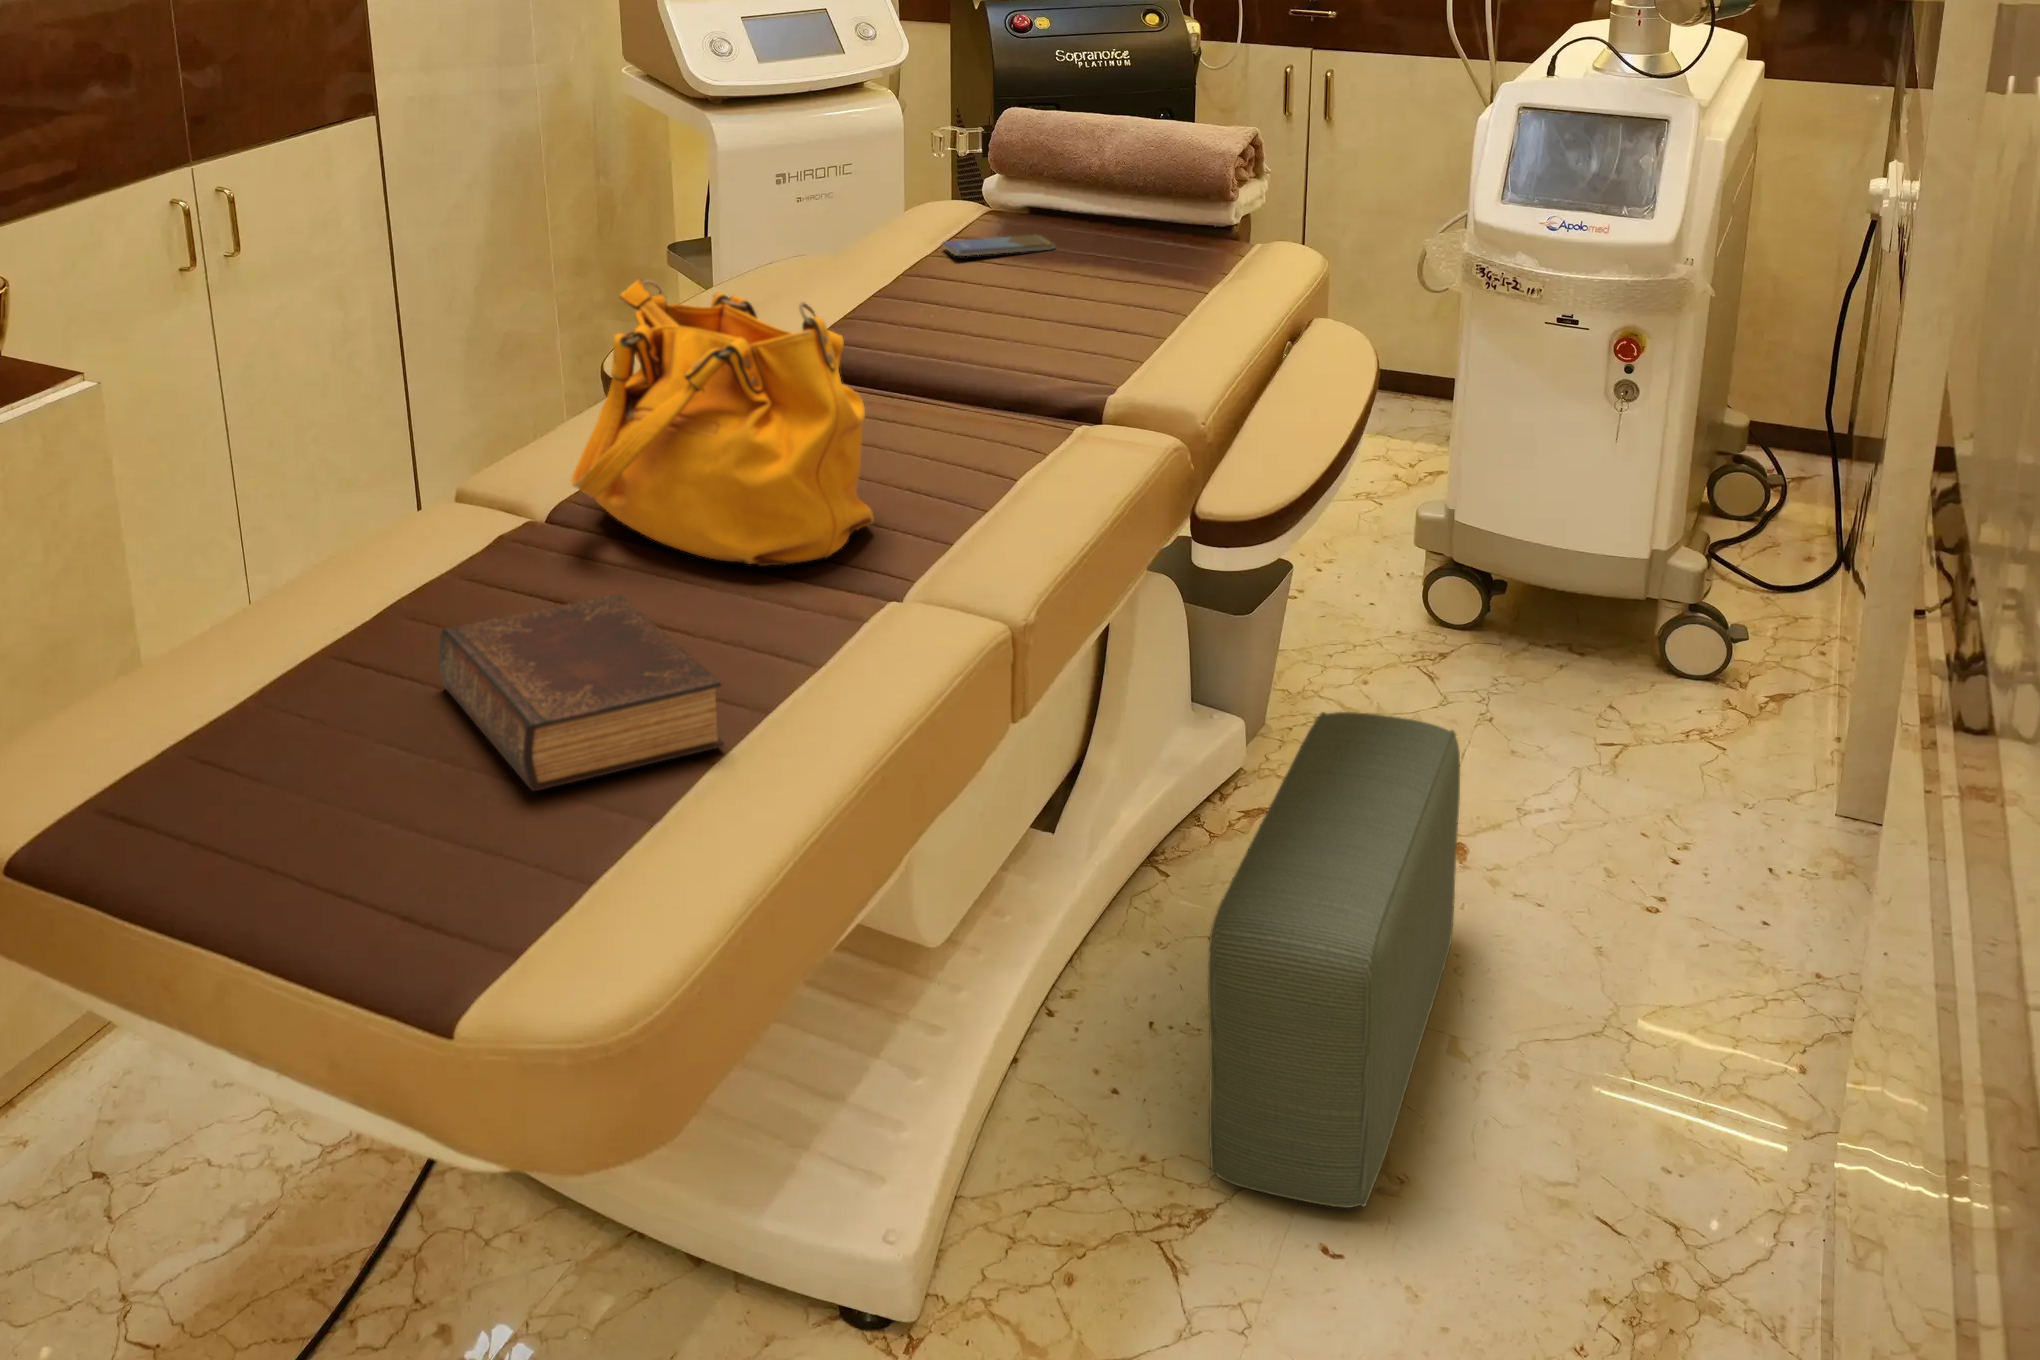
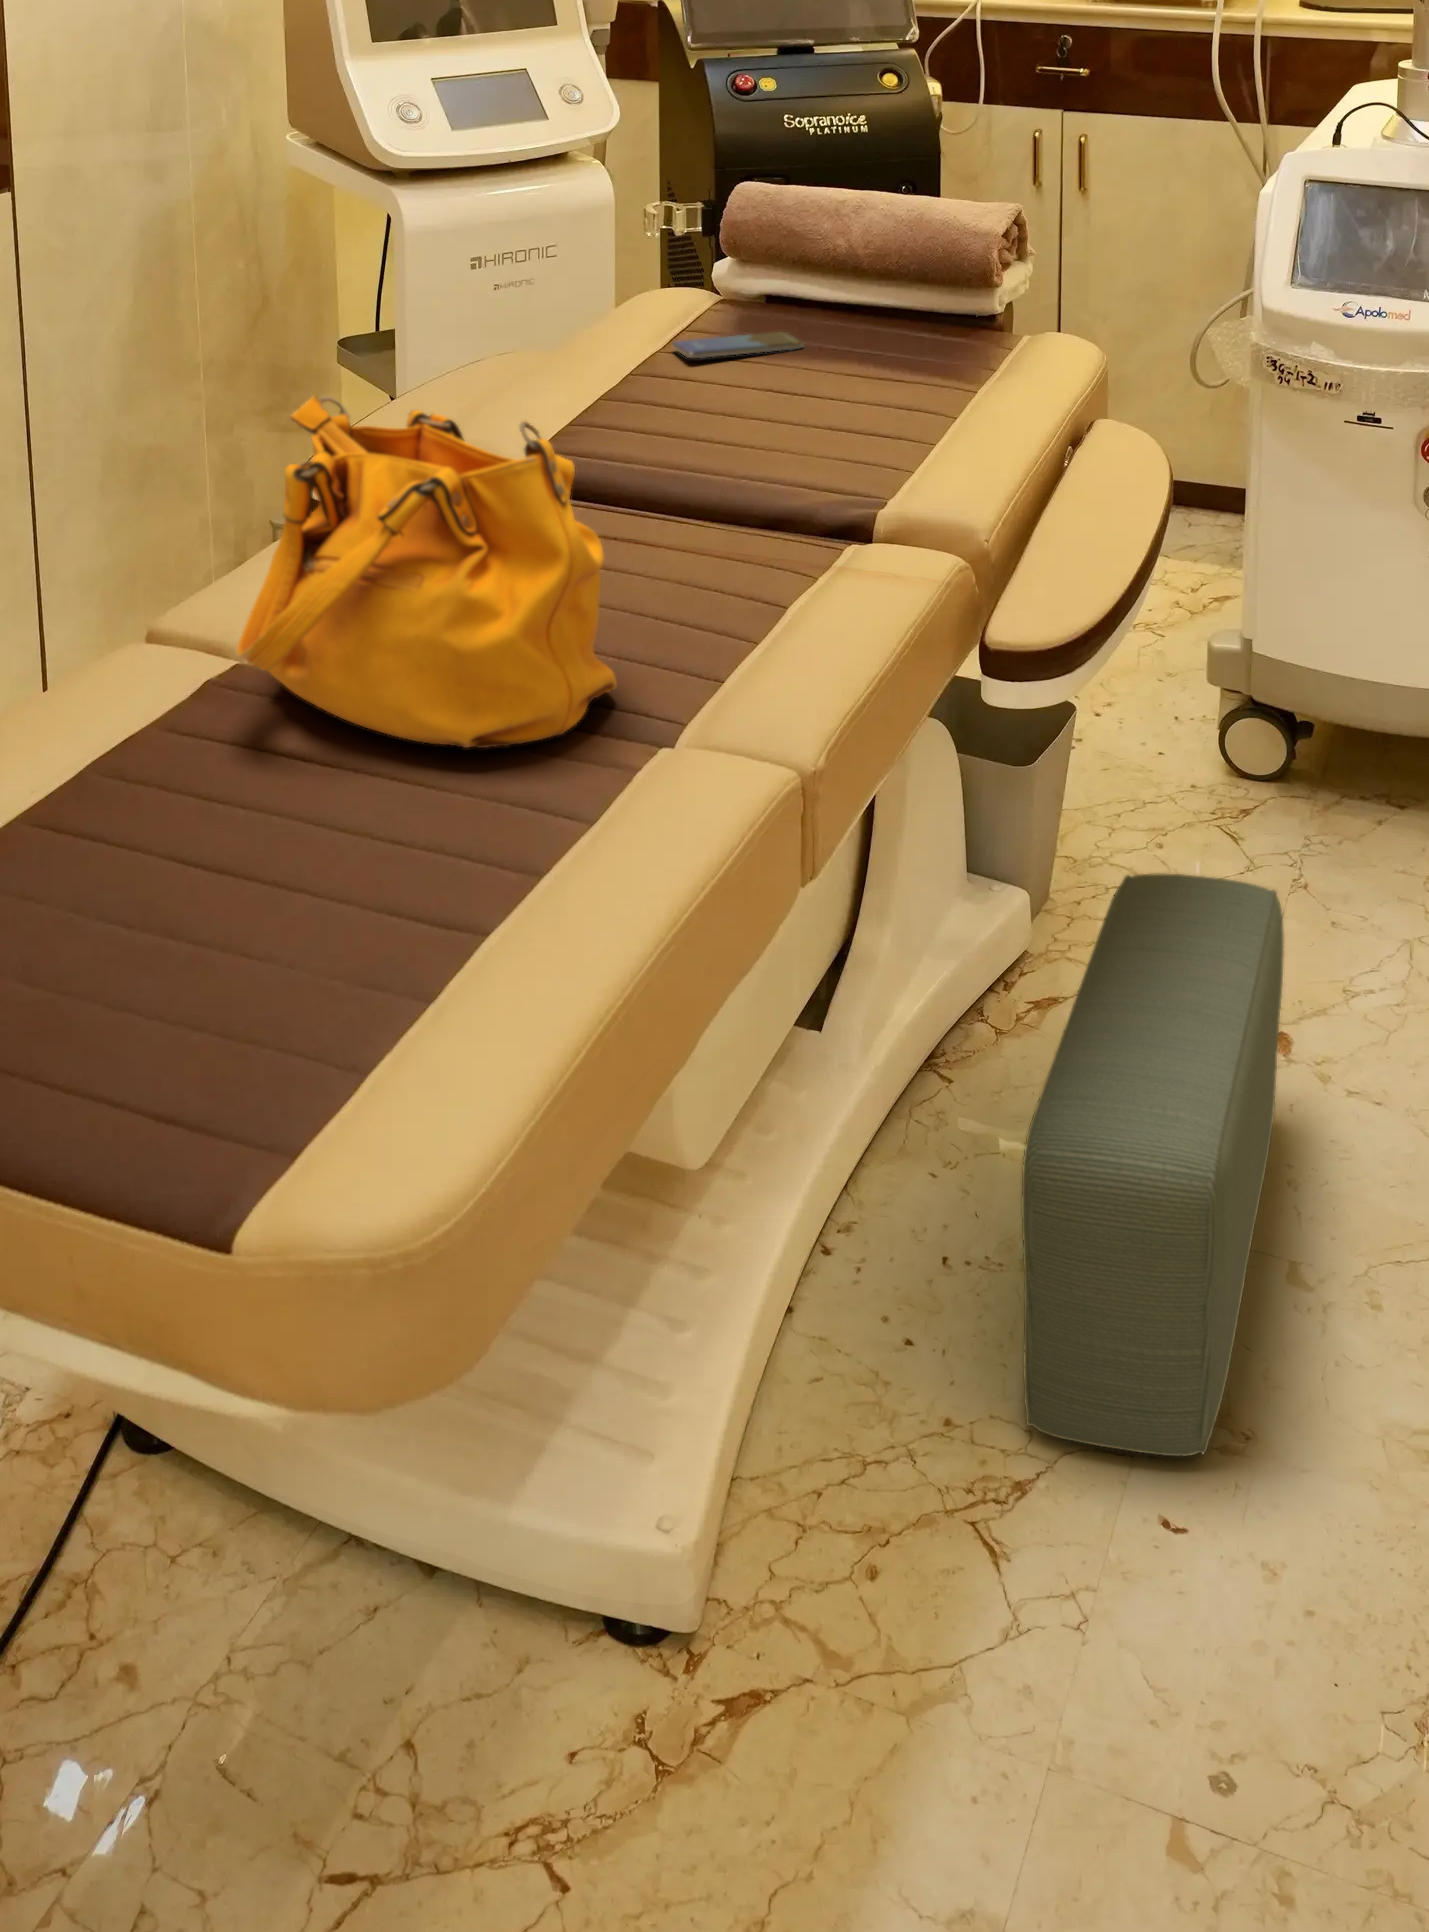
book: present [438,594,724,791] -> none [69,797,447,1071]

